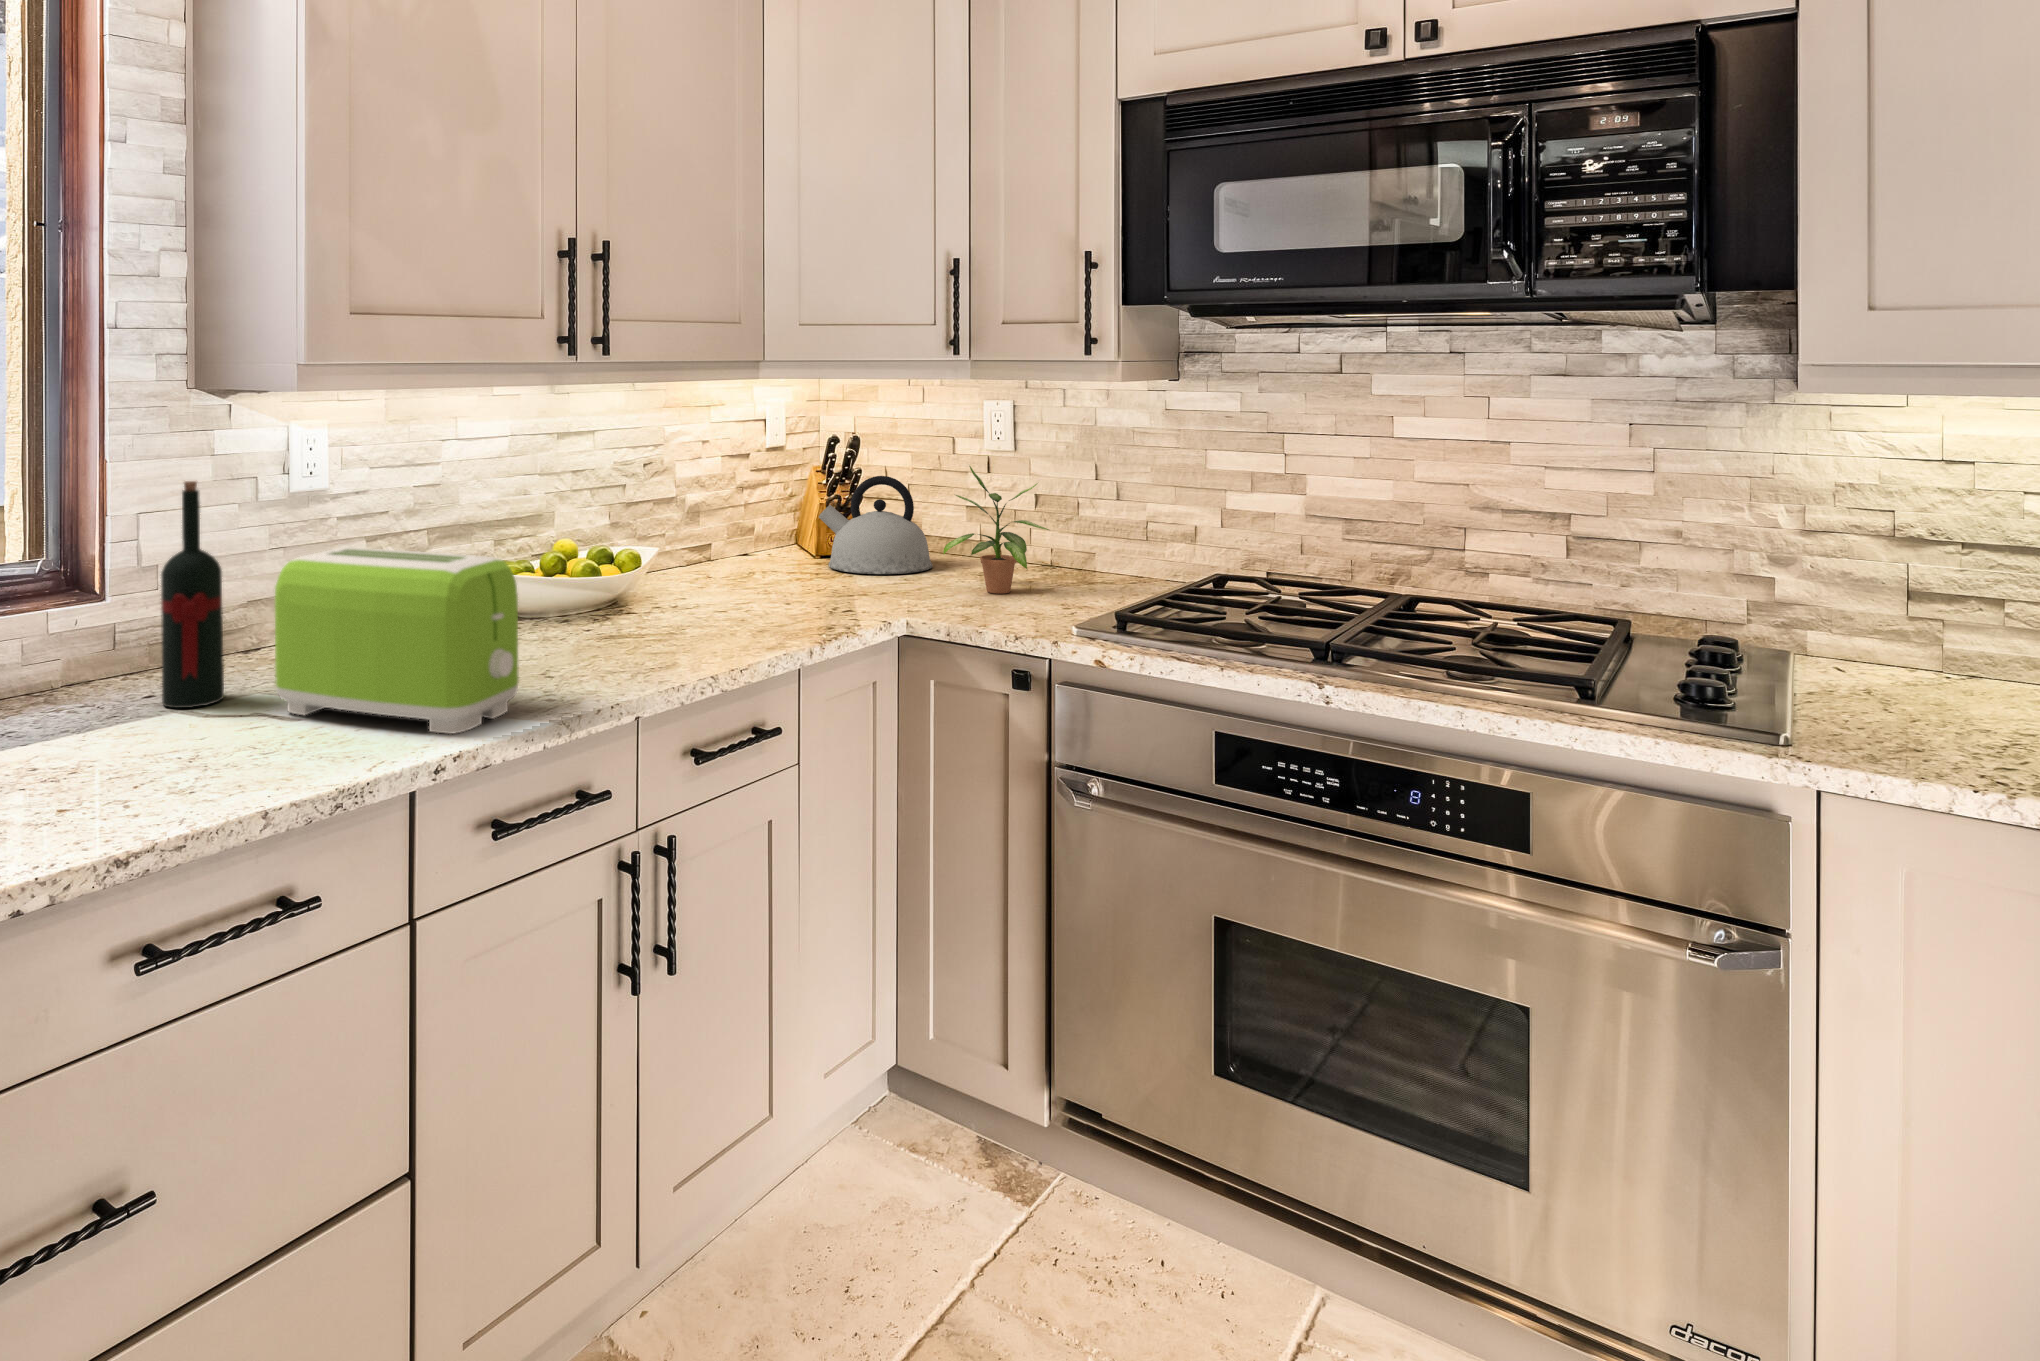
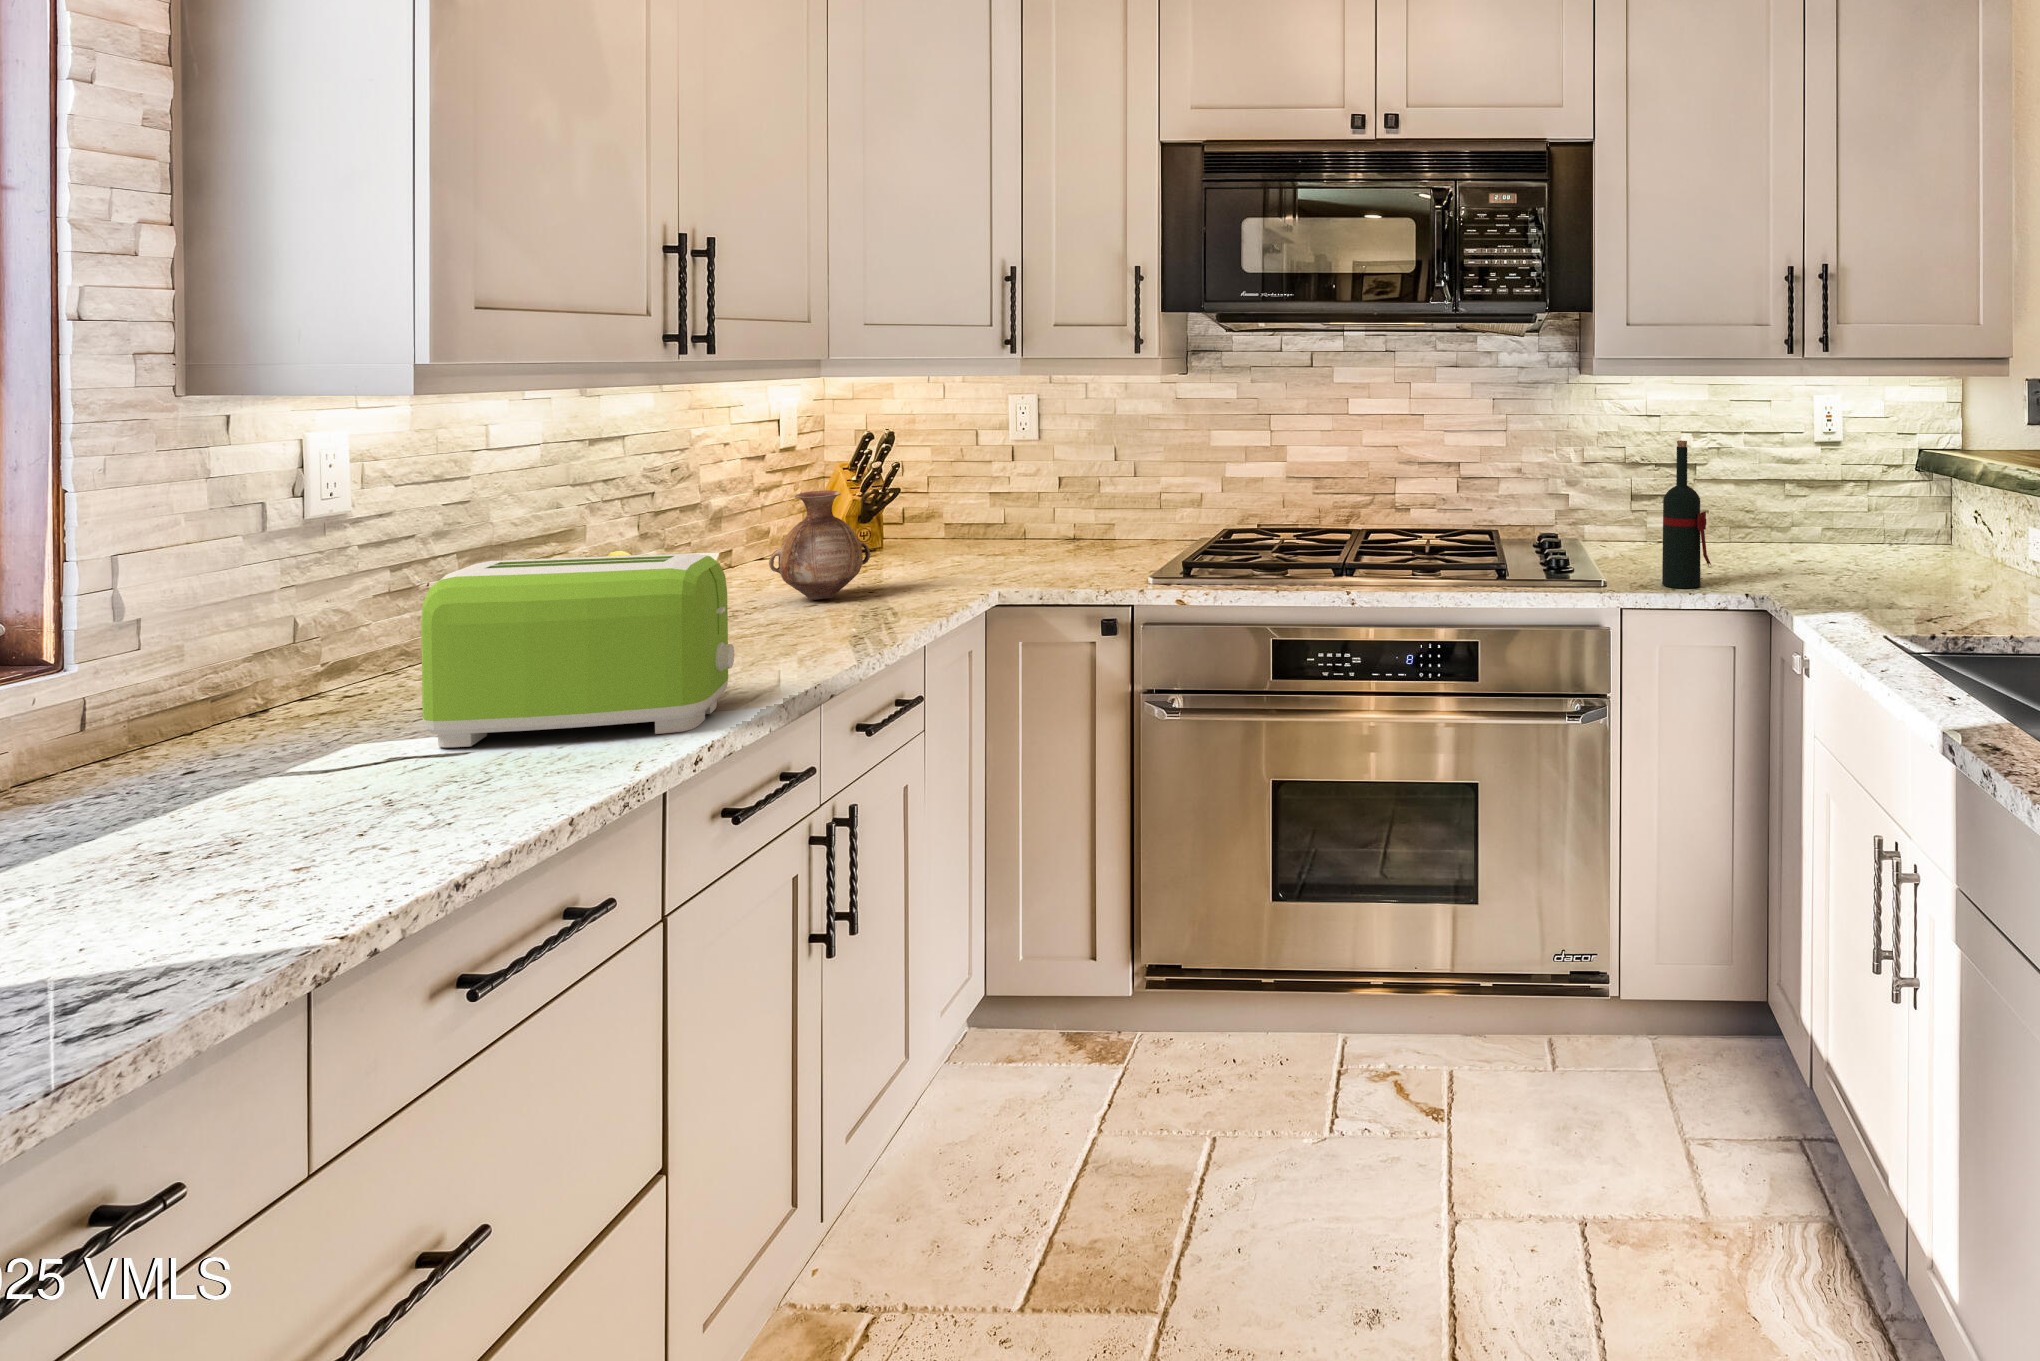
potted plant: present [943,466,1049,593] -> none [1011,449,1105,561]
kettle: present [819,476,933,574] -> none [857,466,972,558]
wine bottle: present [161,481,224,708] -> present [1662,440,1711,588]
vase: none [684,497,779,609] -> present [769,490,870,600]

